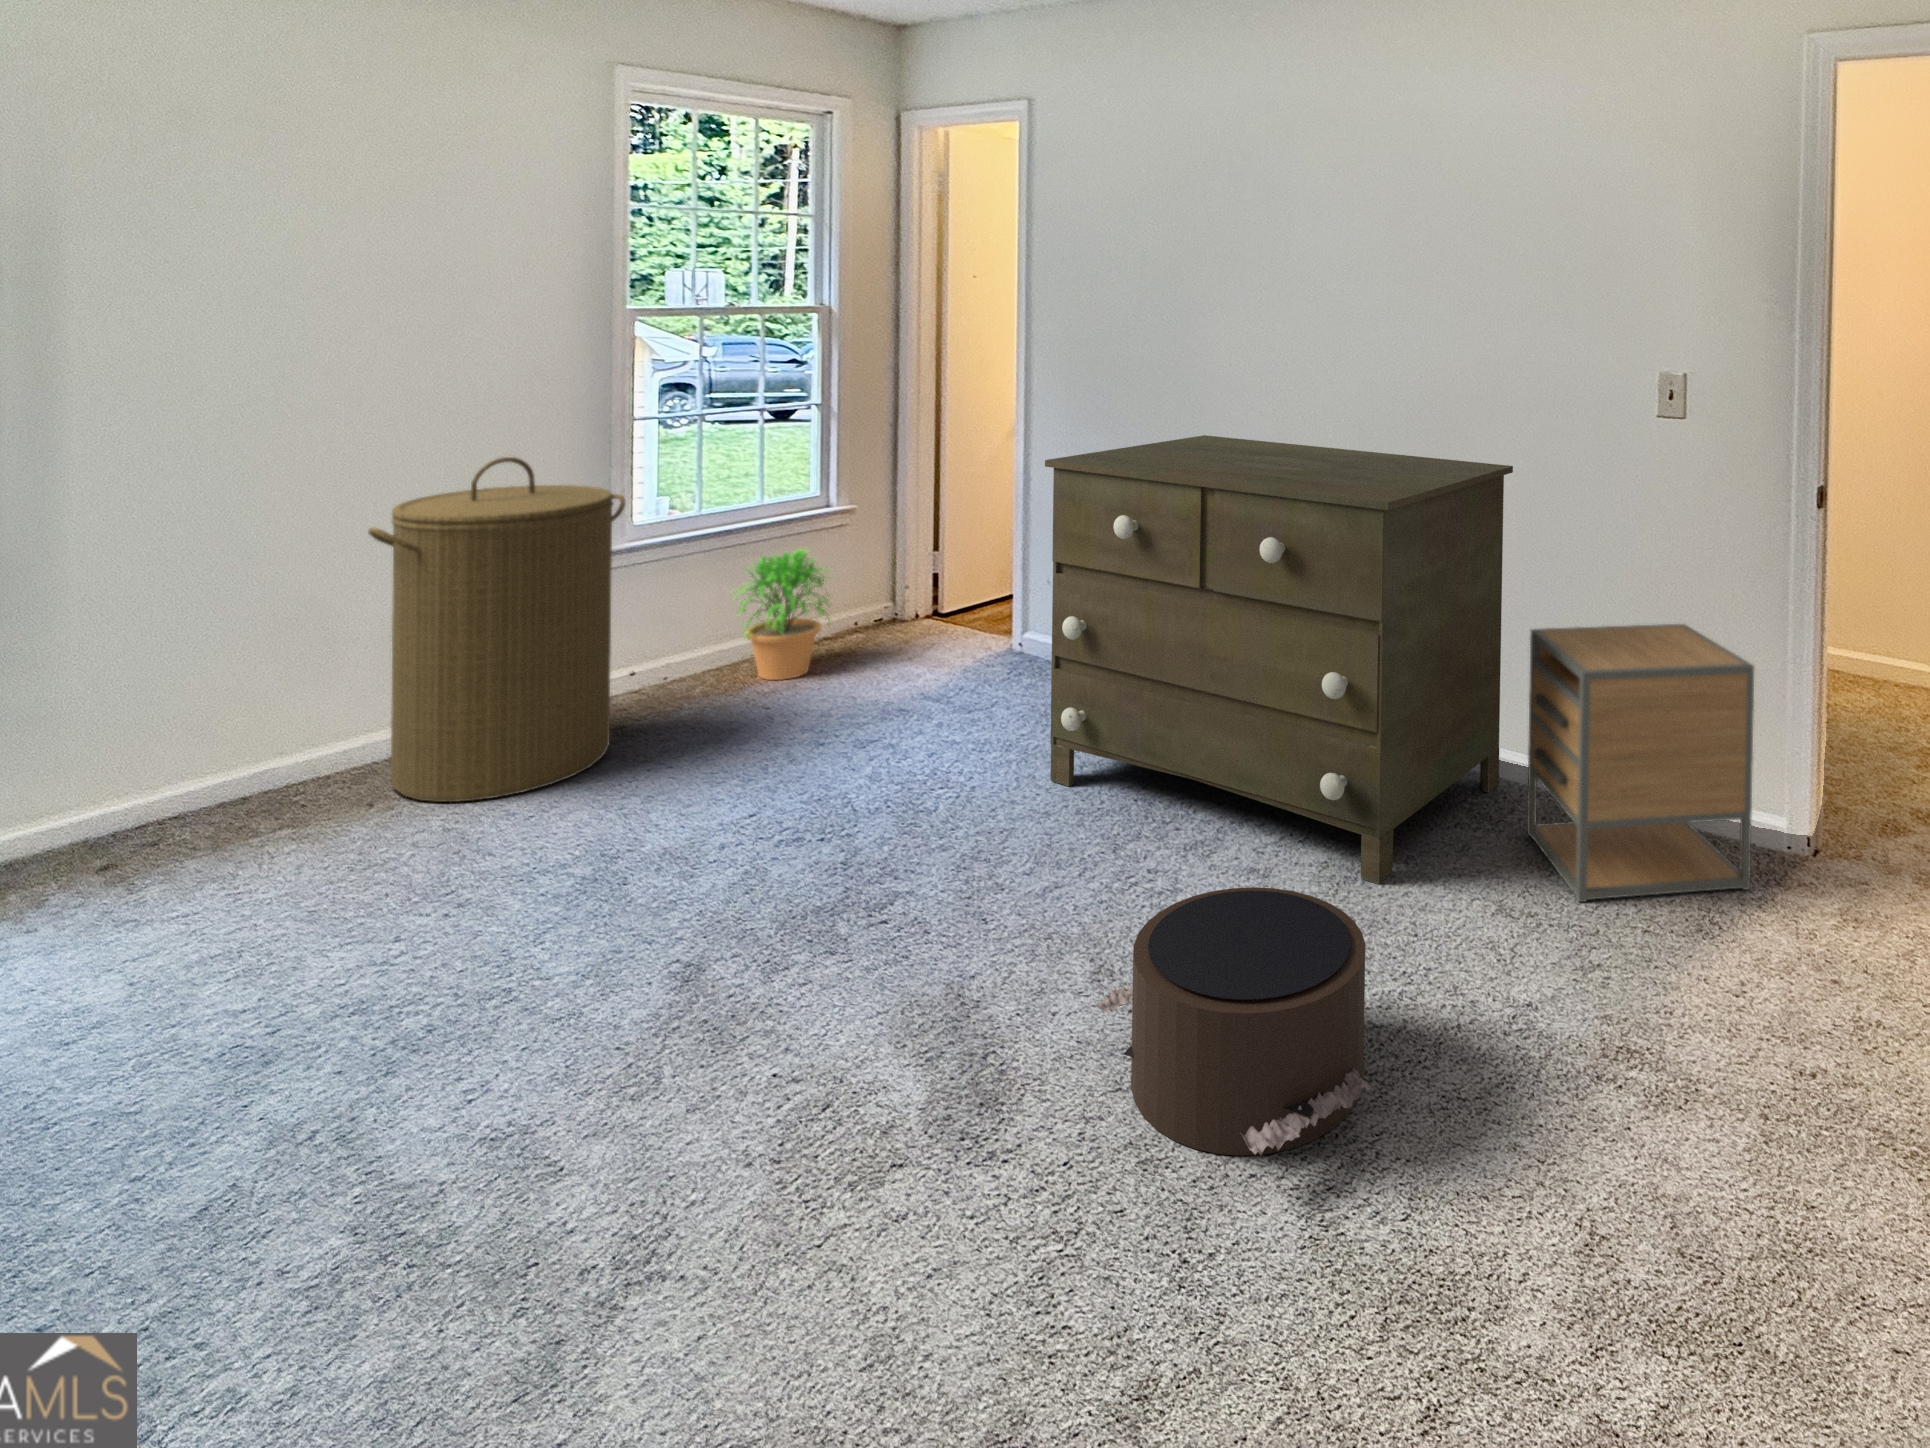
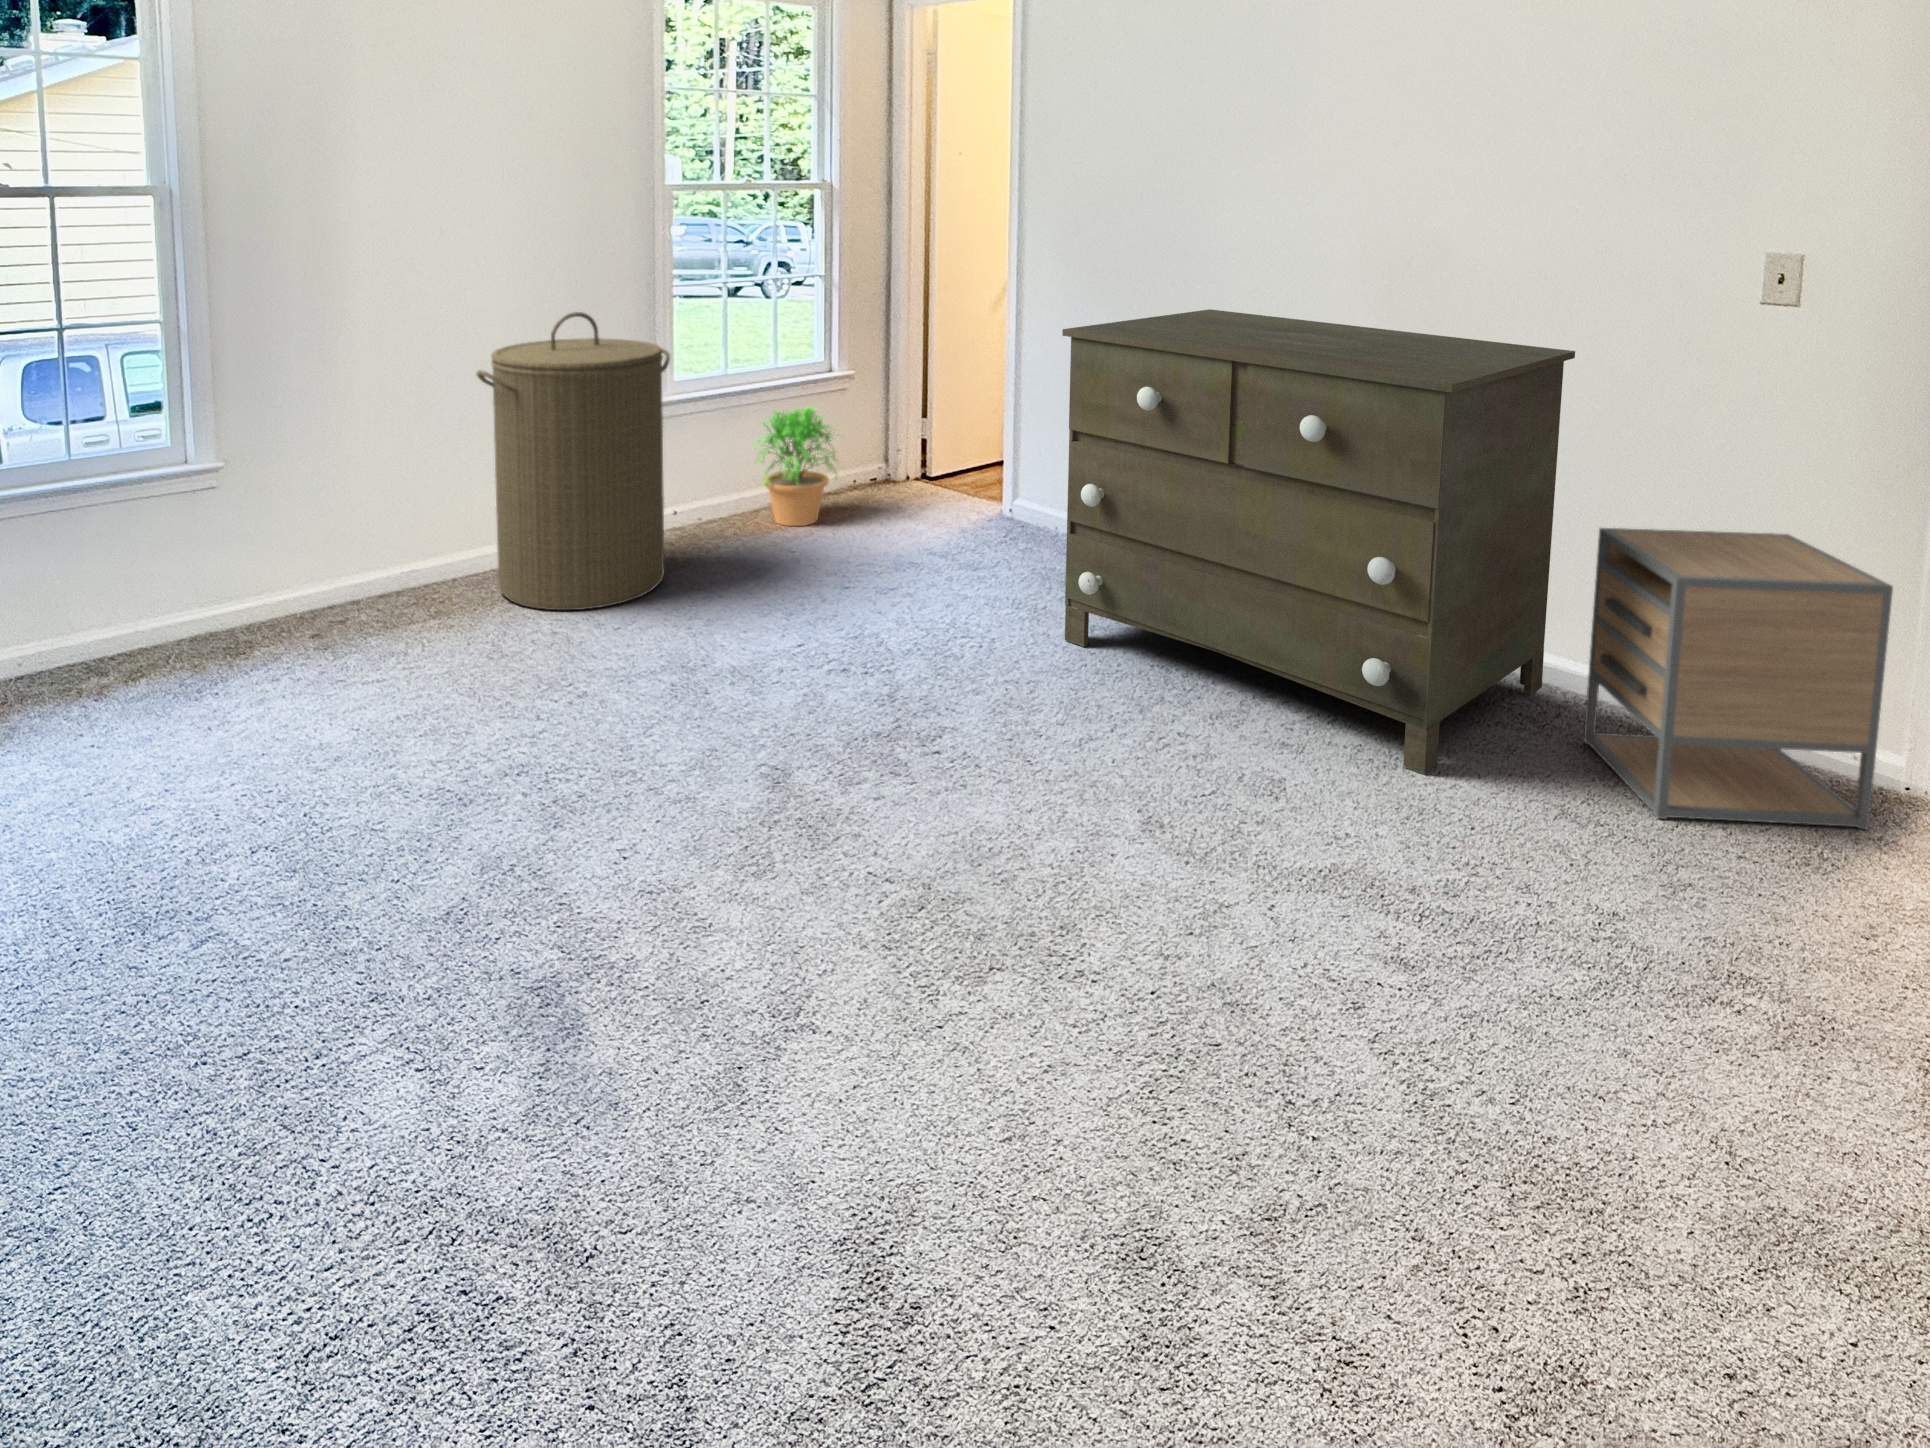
pouf: present [1096,887,1374,1156] -> none [1160,761,1466,1018]

